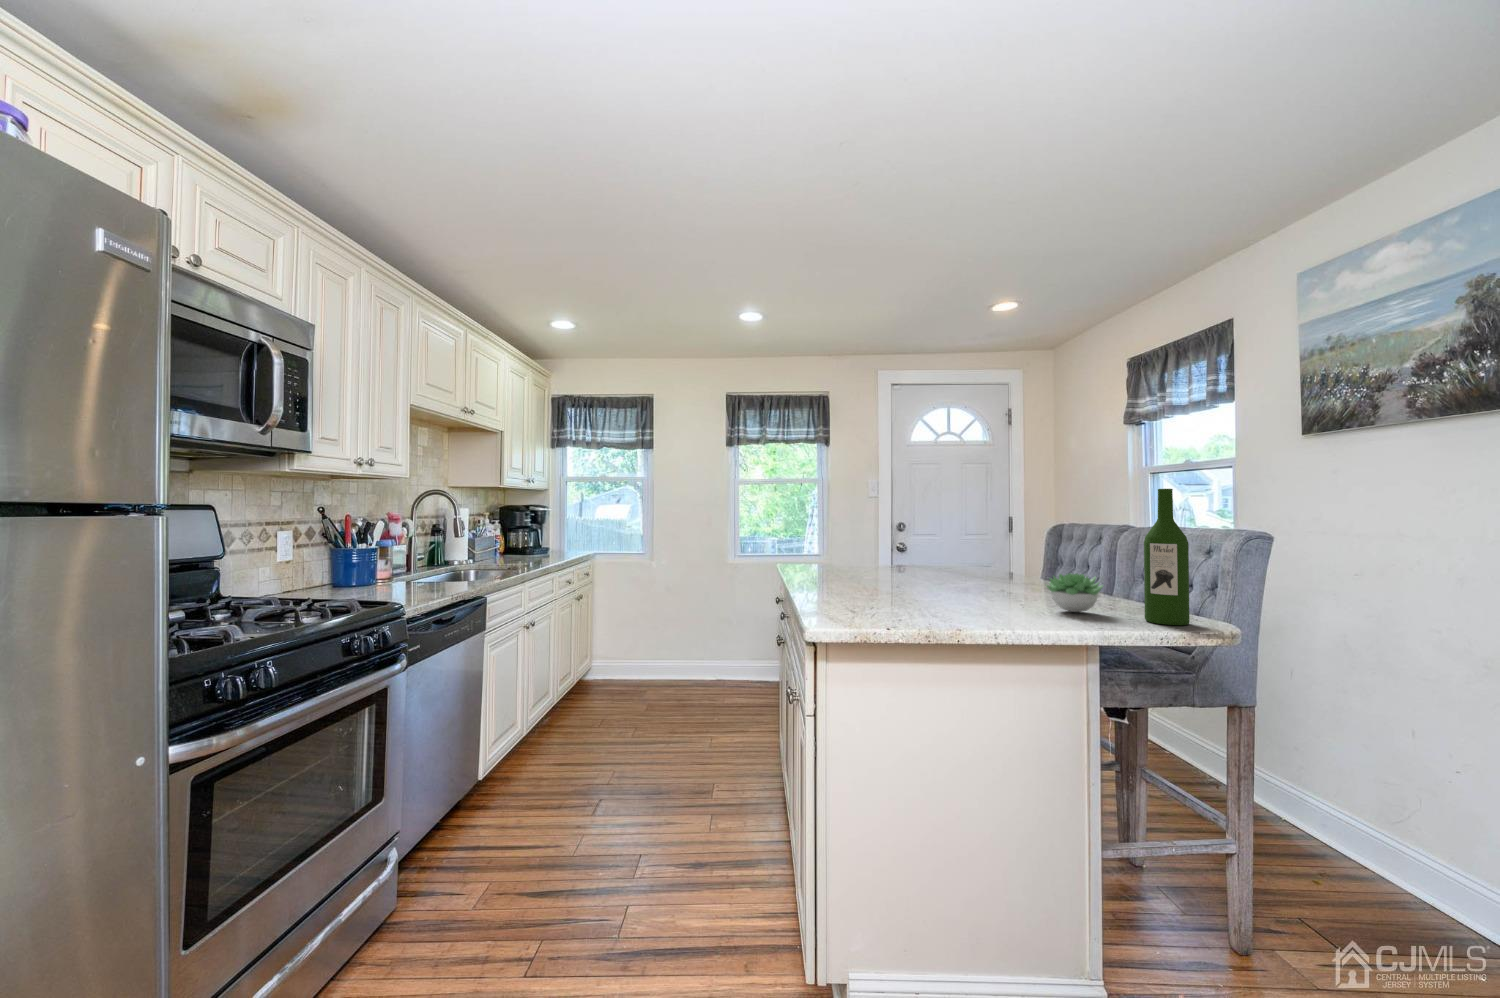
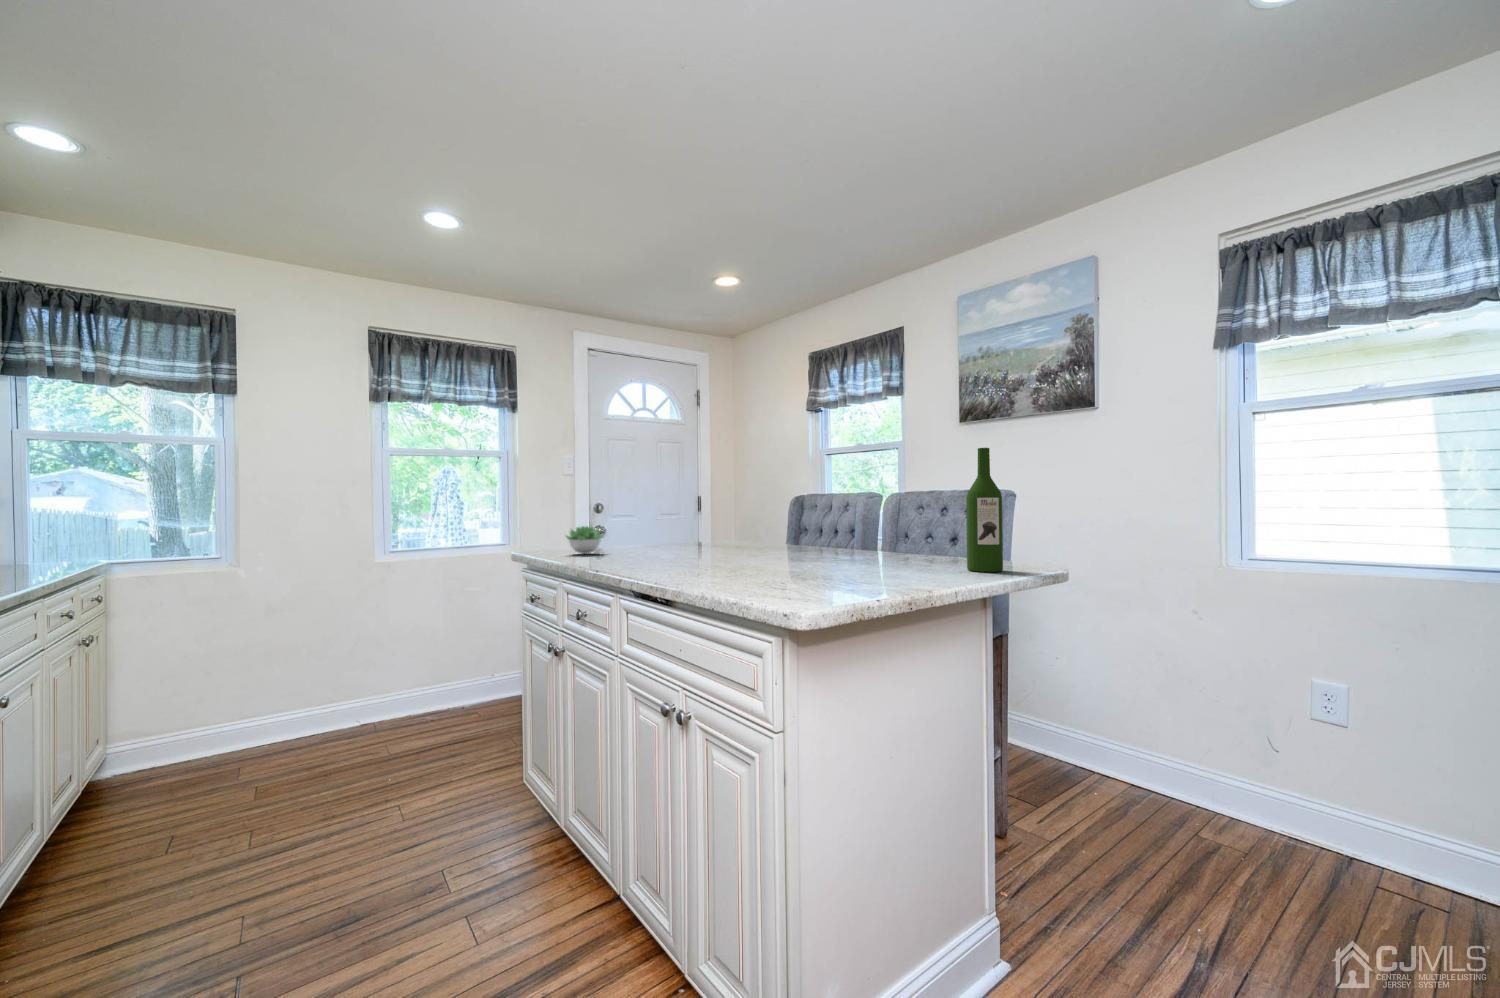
succulent plant: present [1047,573,1103,612] -> present [566,526,603,554]

